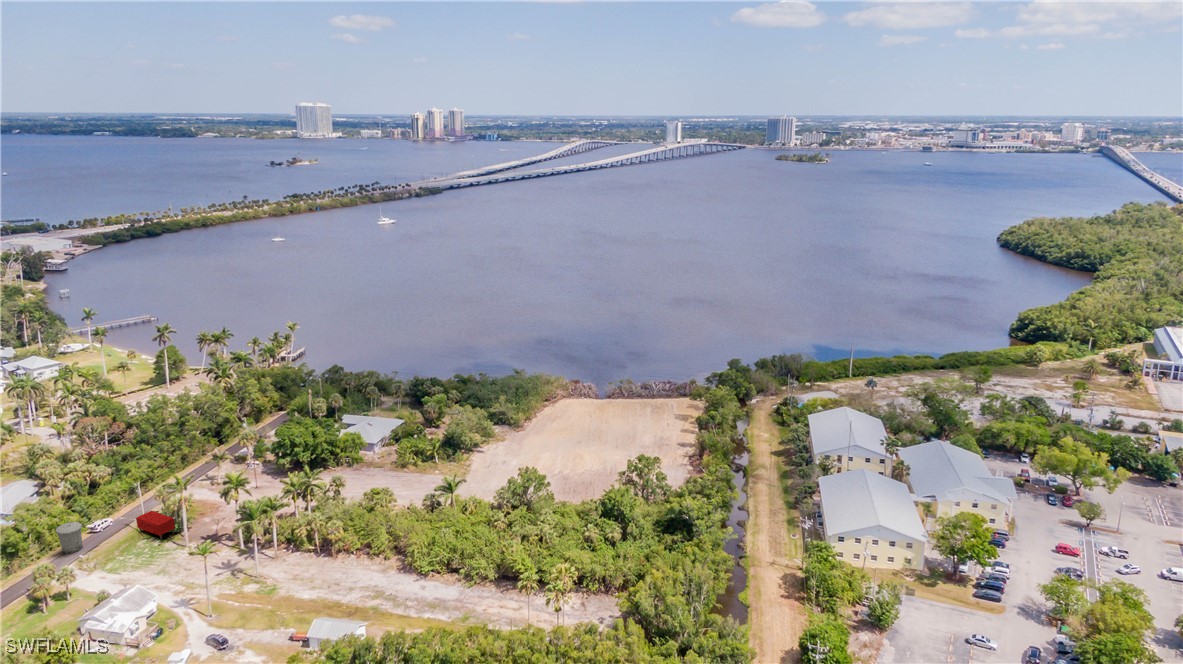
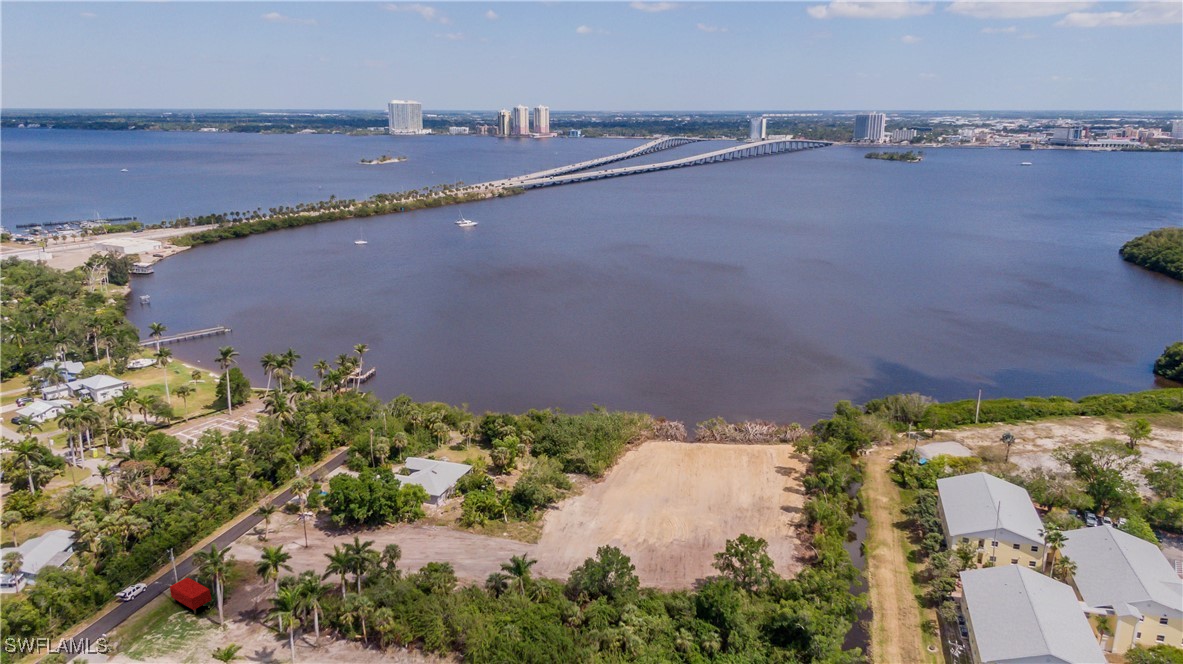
trash can: present [56,522,83,554] -> none [79,592,110,629]

